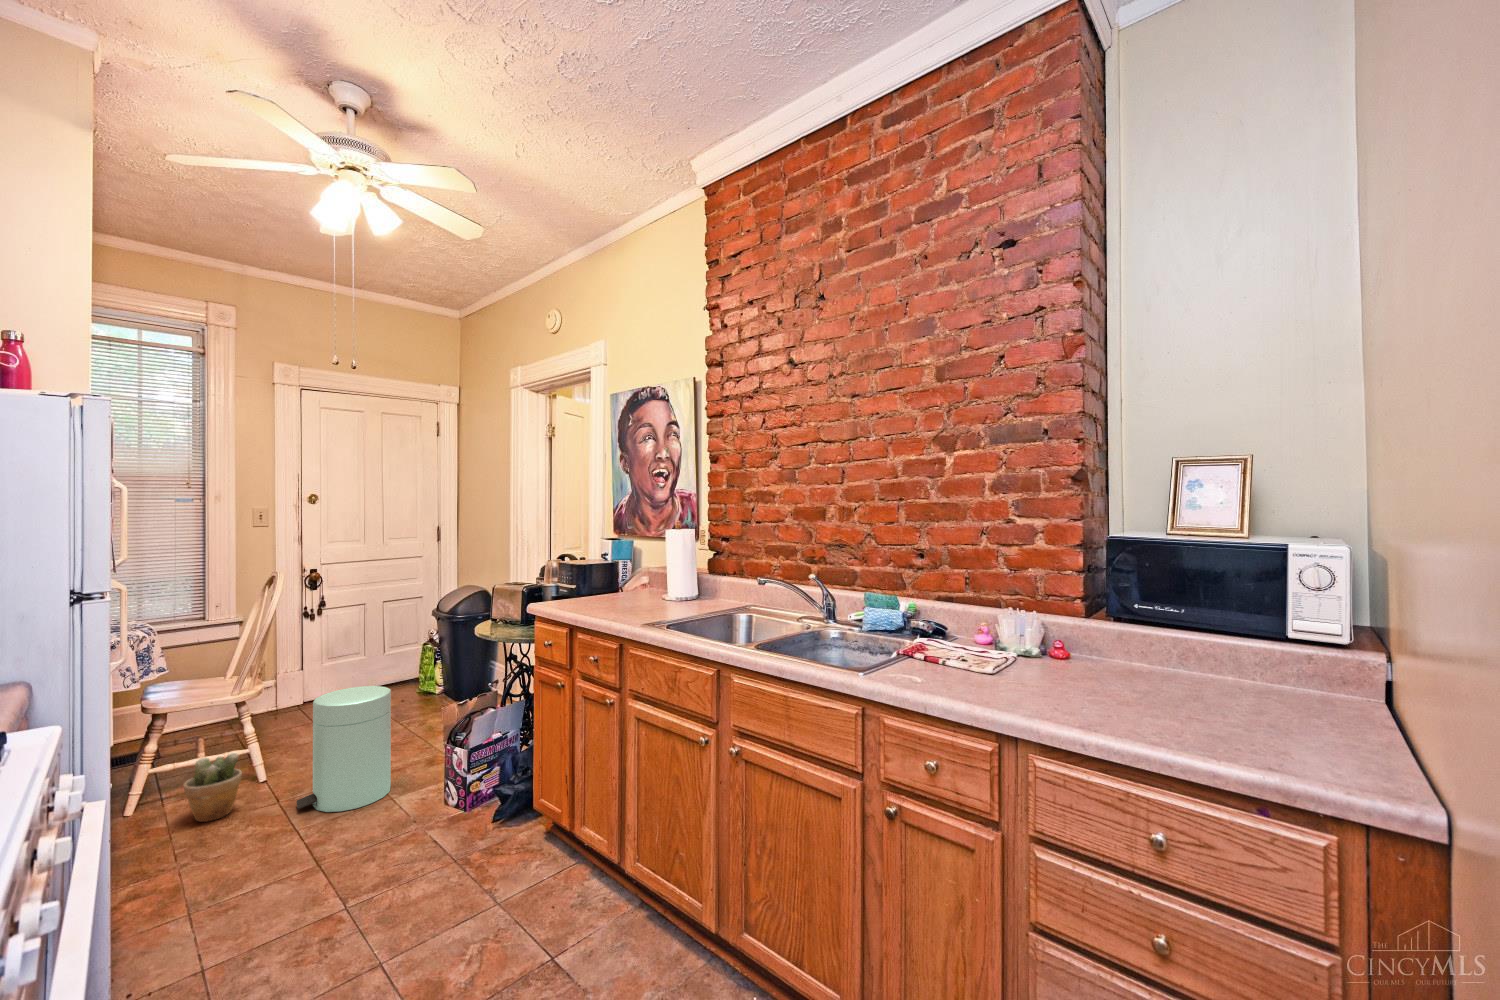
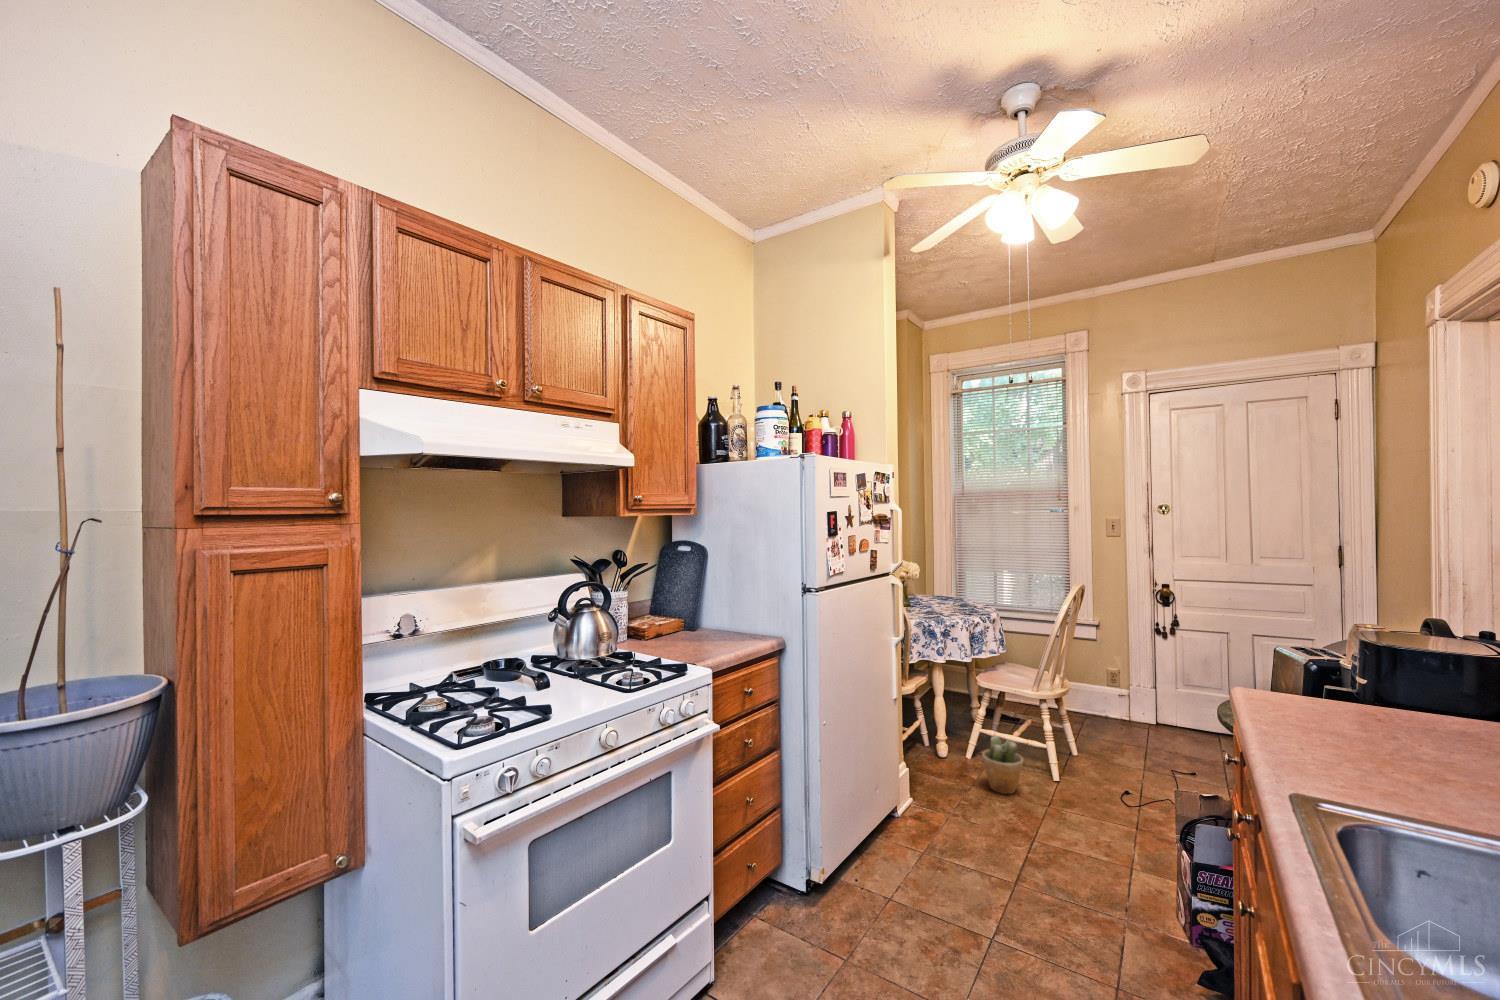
trash can: present [297,686,391,812] -> none [1048,718,1146,860]

